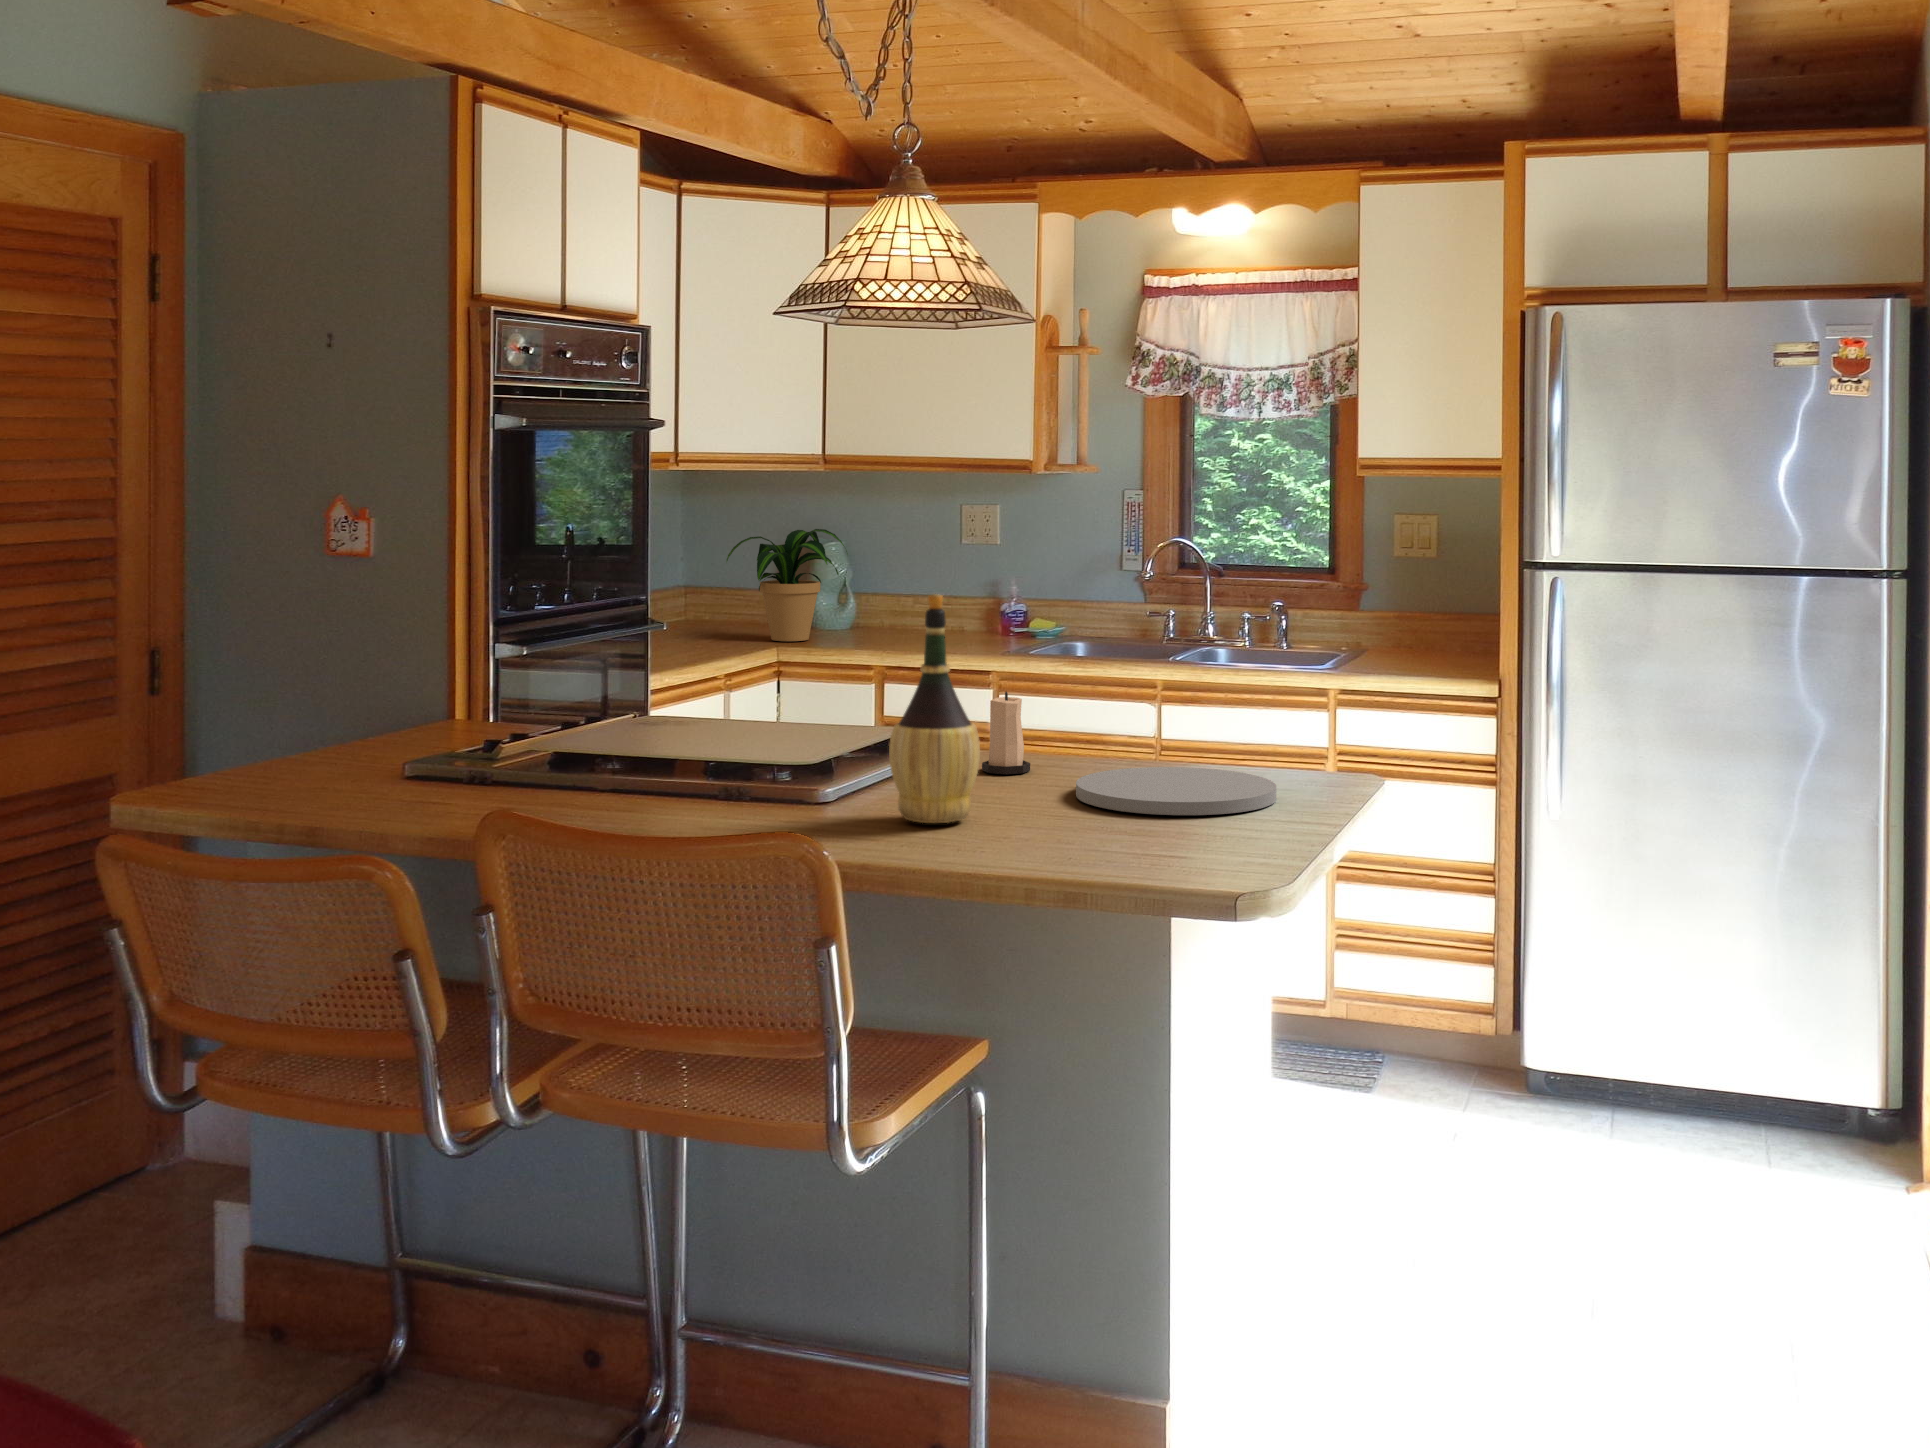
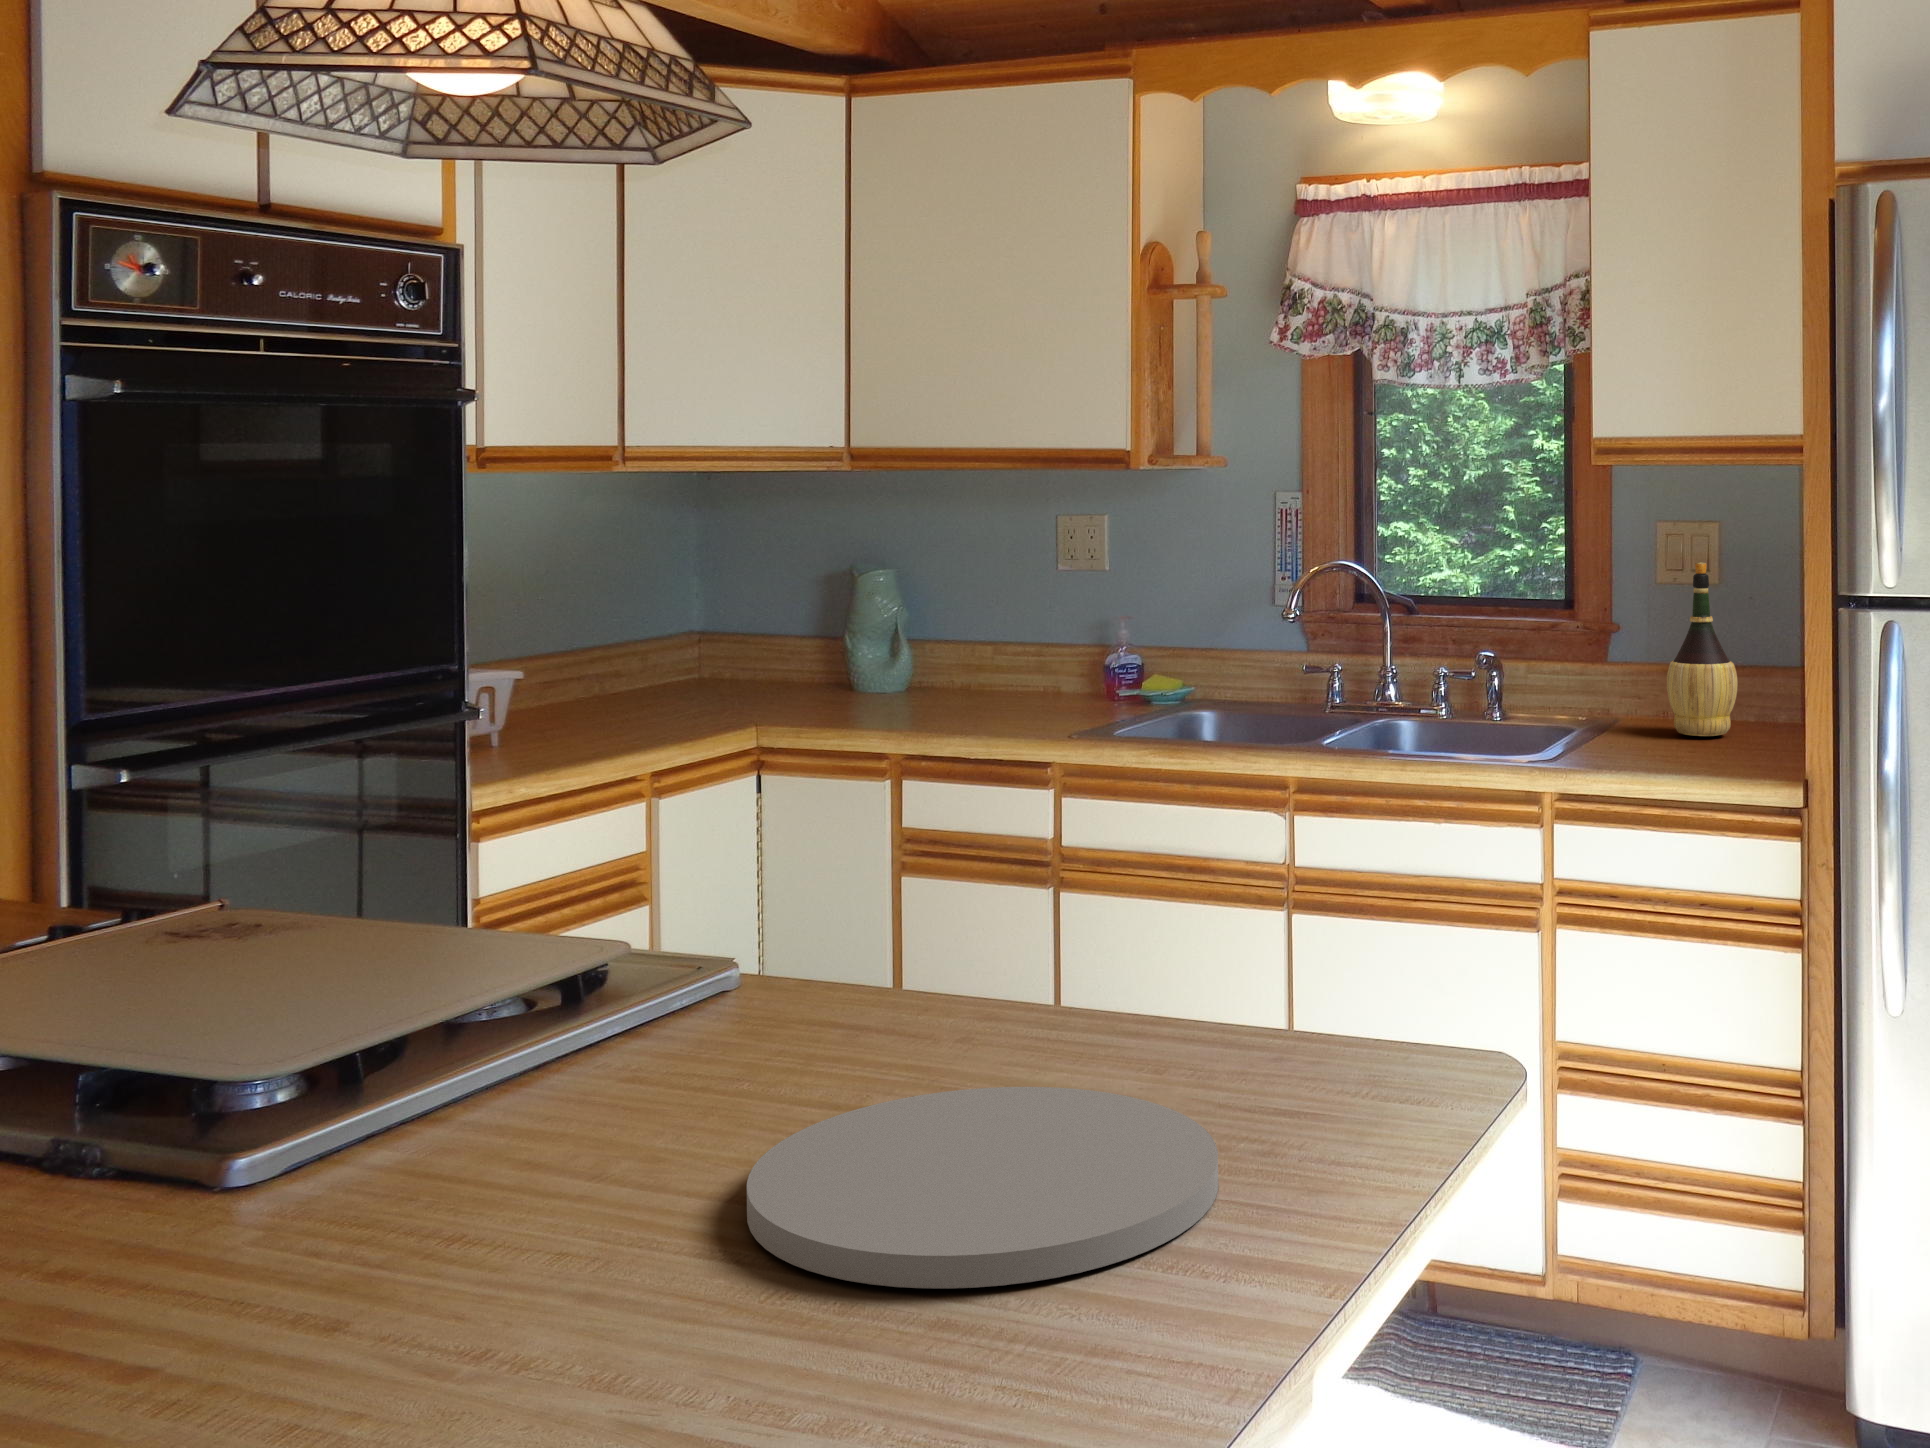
potted plant: present [727,529,848,641] -> none [703,553,877,714]
wine bottle: present [889,594,980,823] -> present [1667,562,1738,736]
candle: present [982,692,1030,774] -> none [656,914,757,1098]

